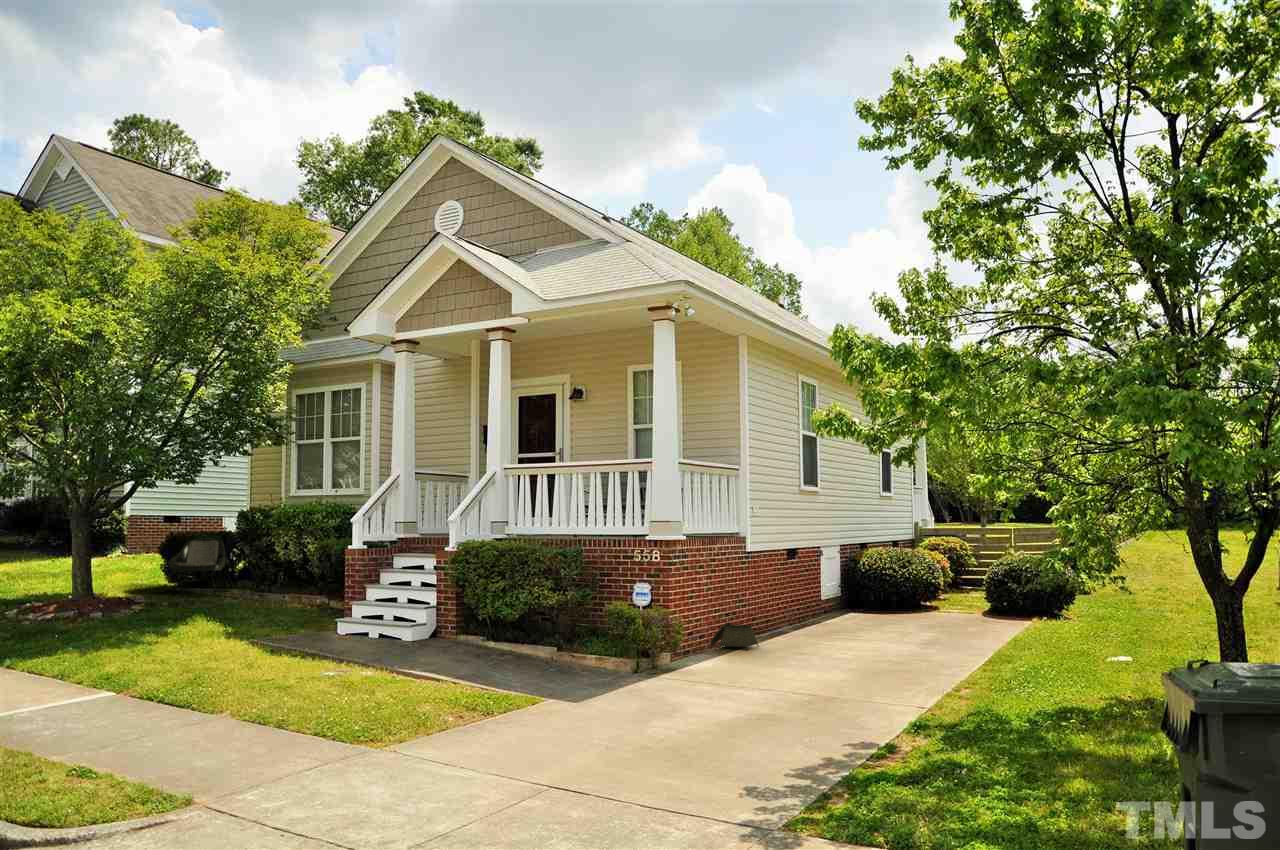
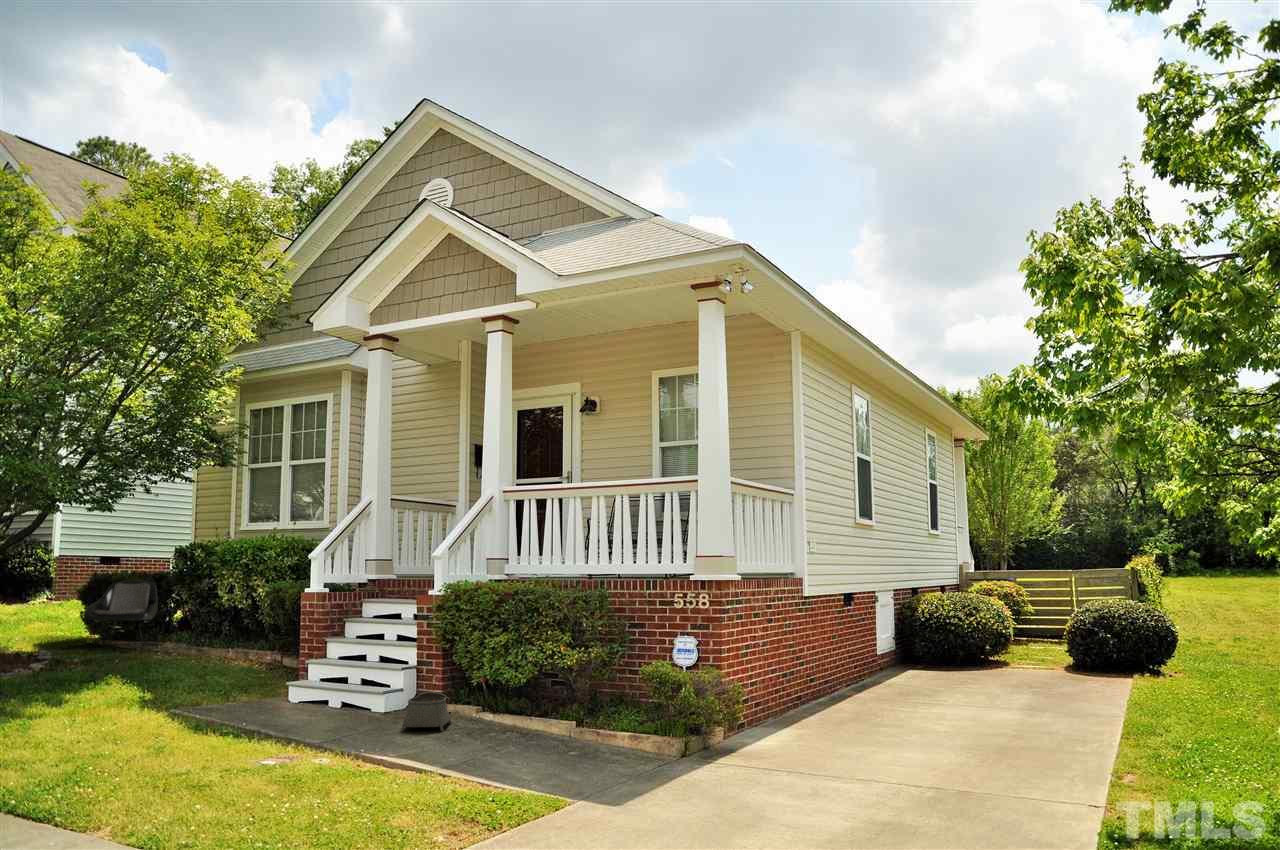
basket: present [710,622,758,650] -> present [400,692,452,732]

